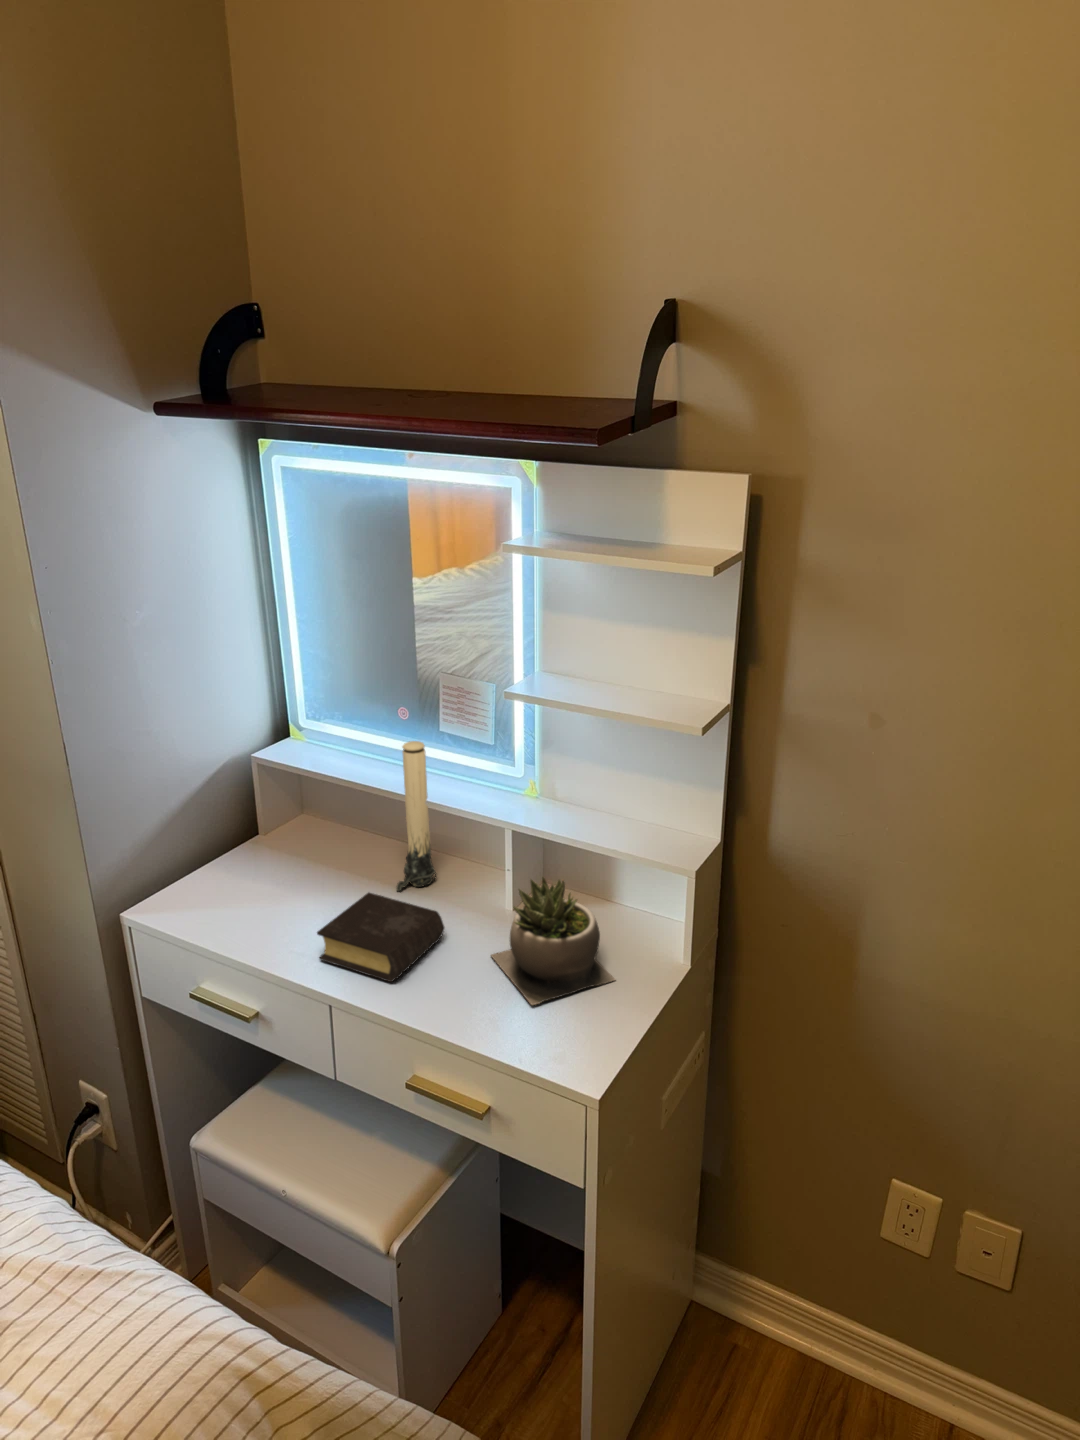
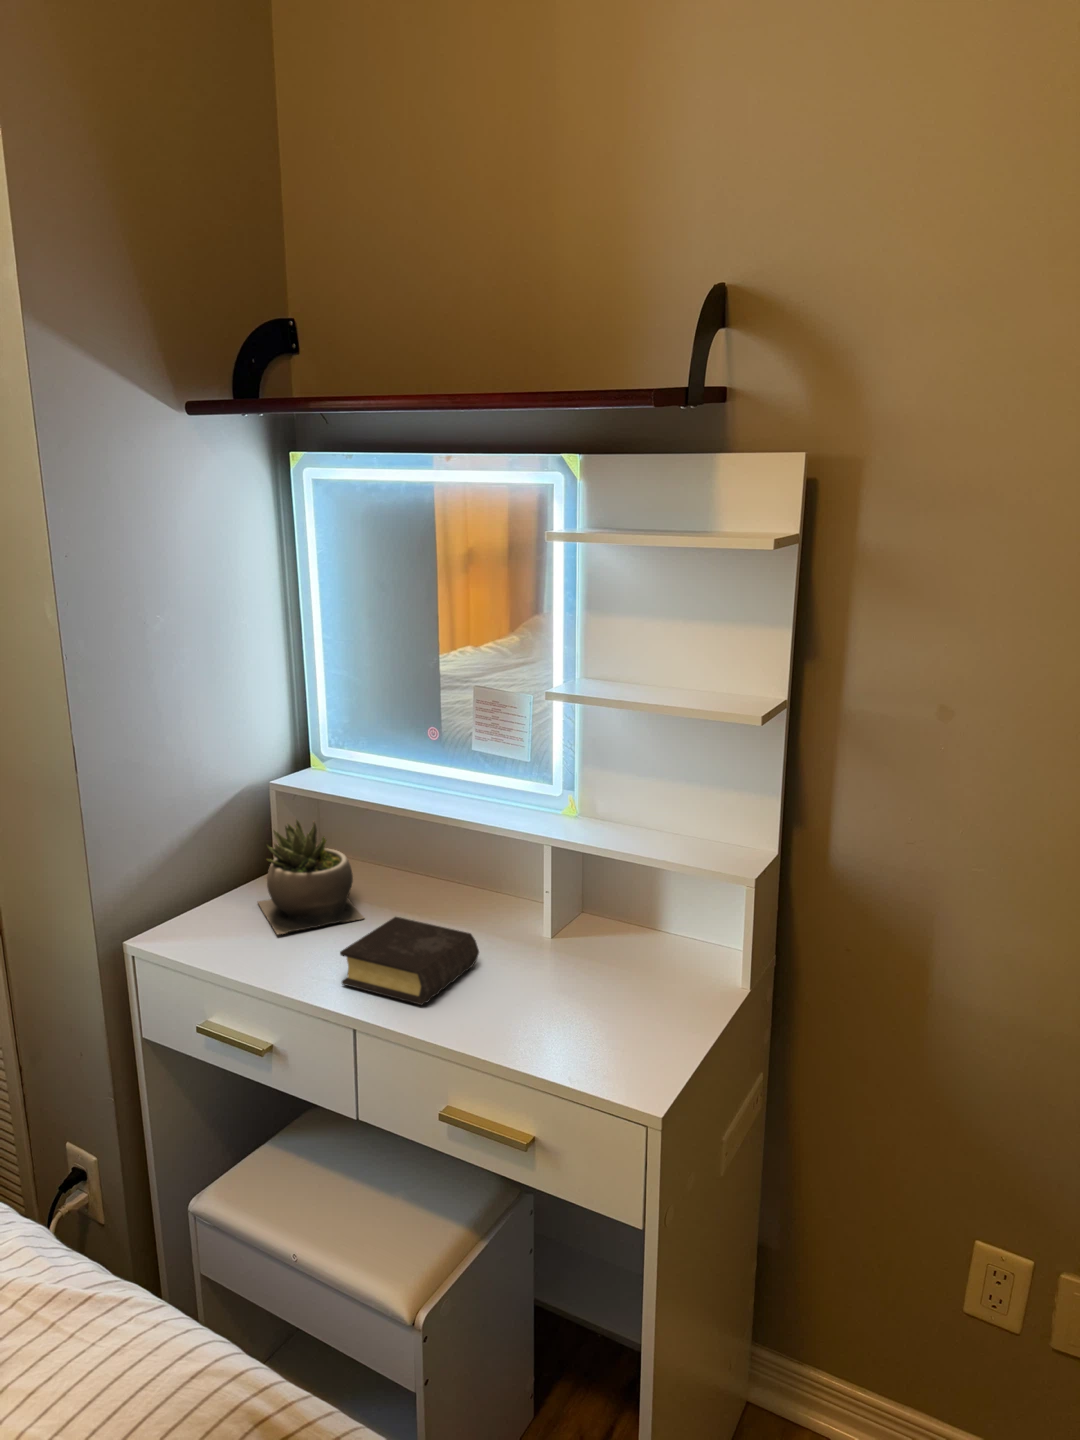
candle: present [396,741,437,891] -> none [424,755,468,922]
succulent plant: present [491,878,615,1005] -> present [258,820,364,934]

